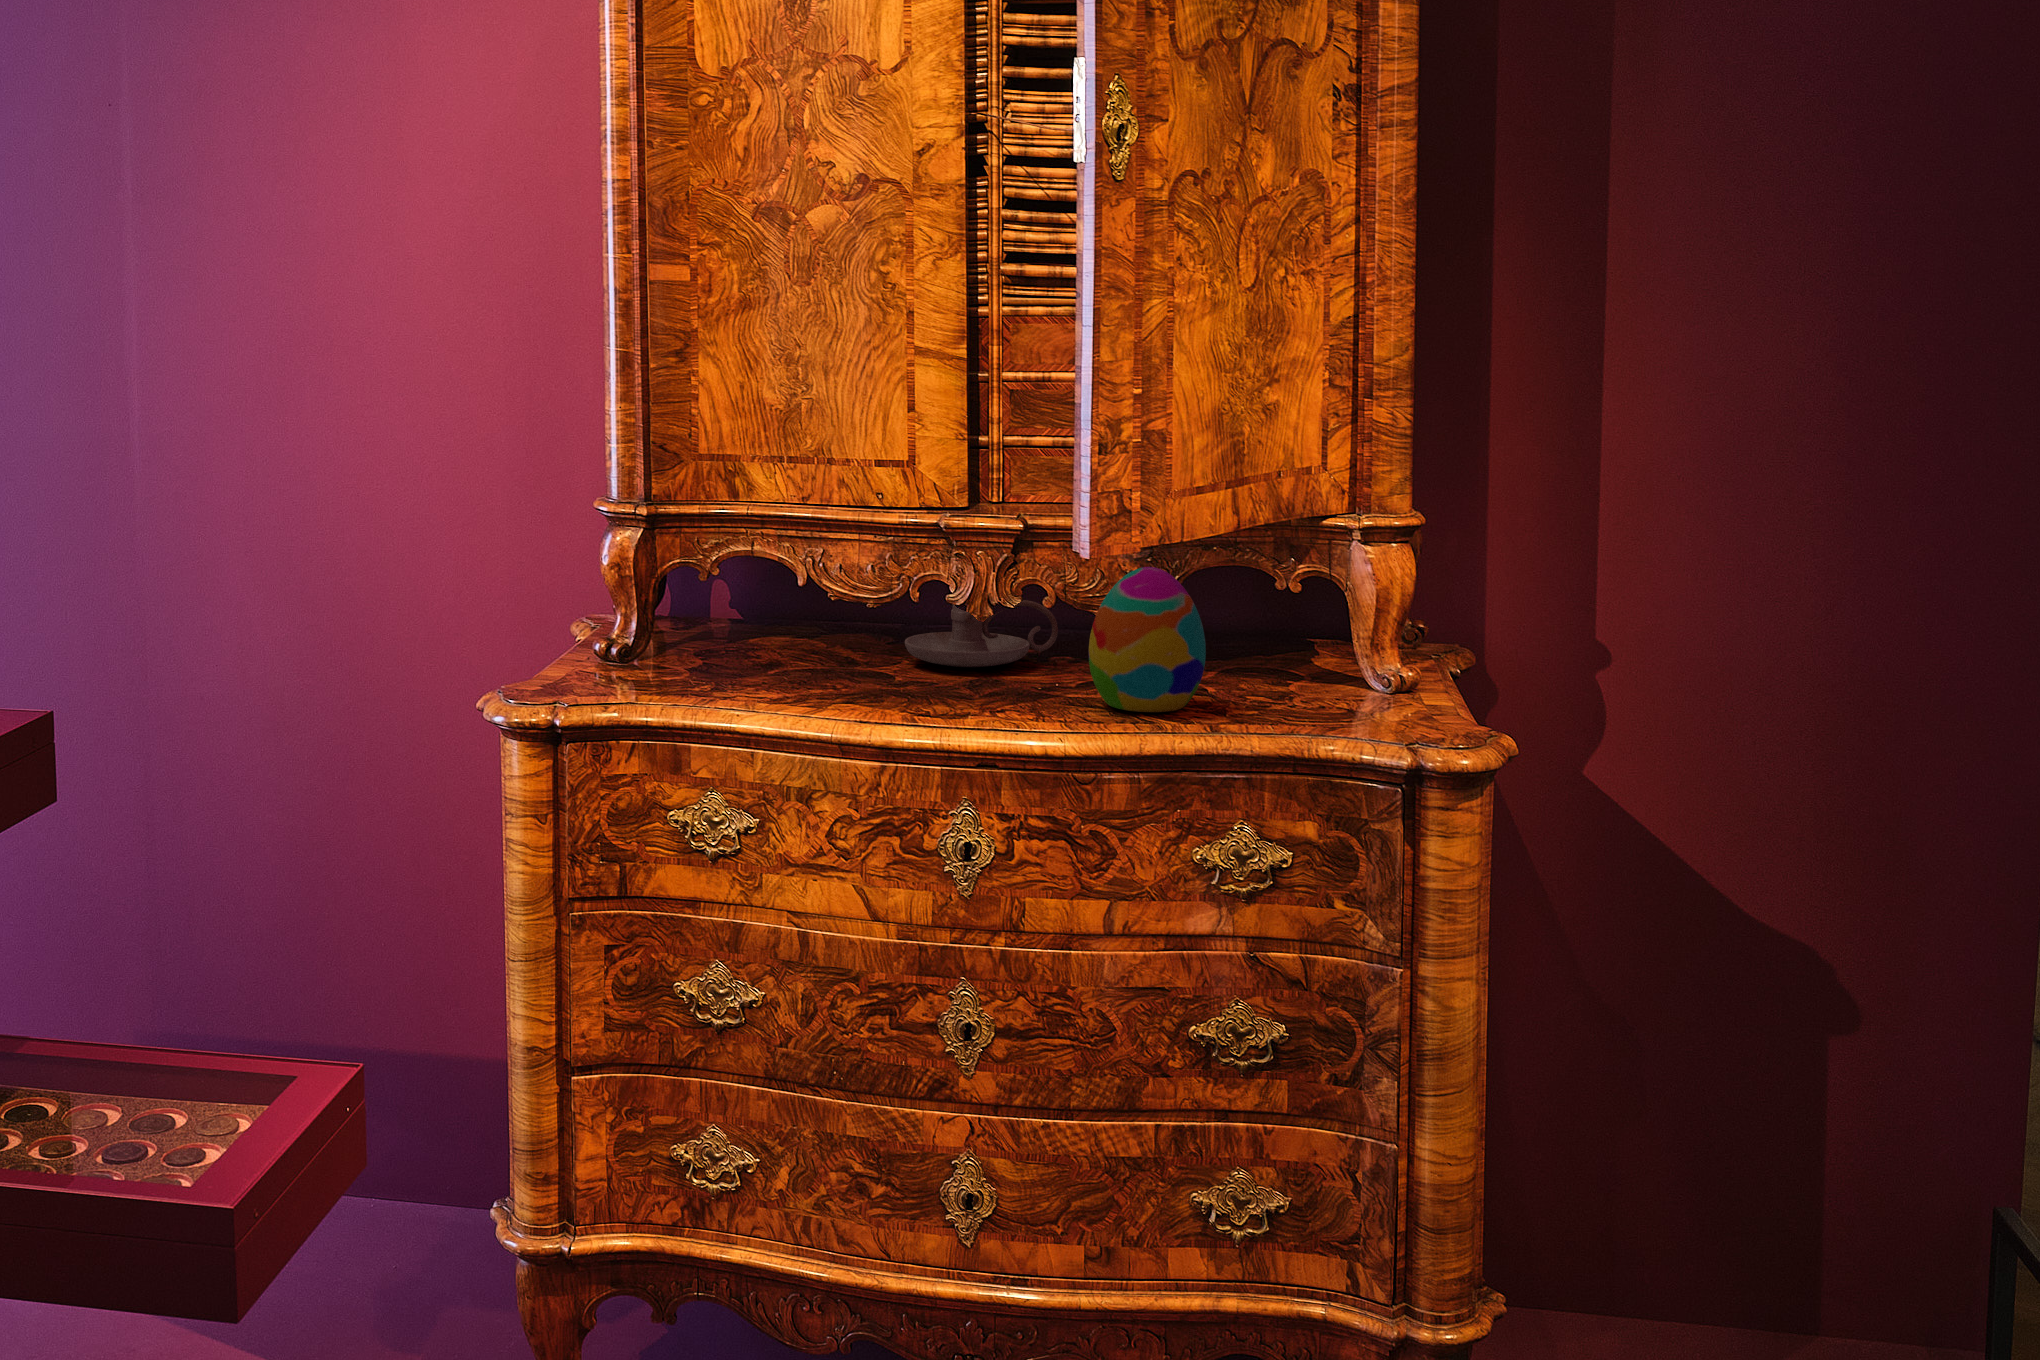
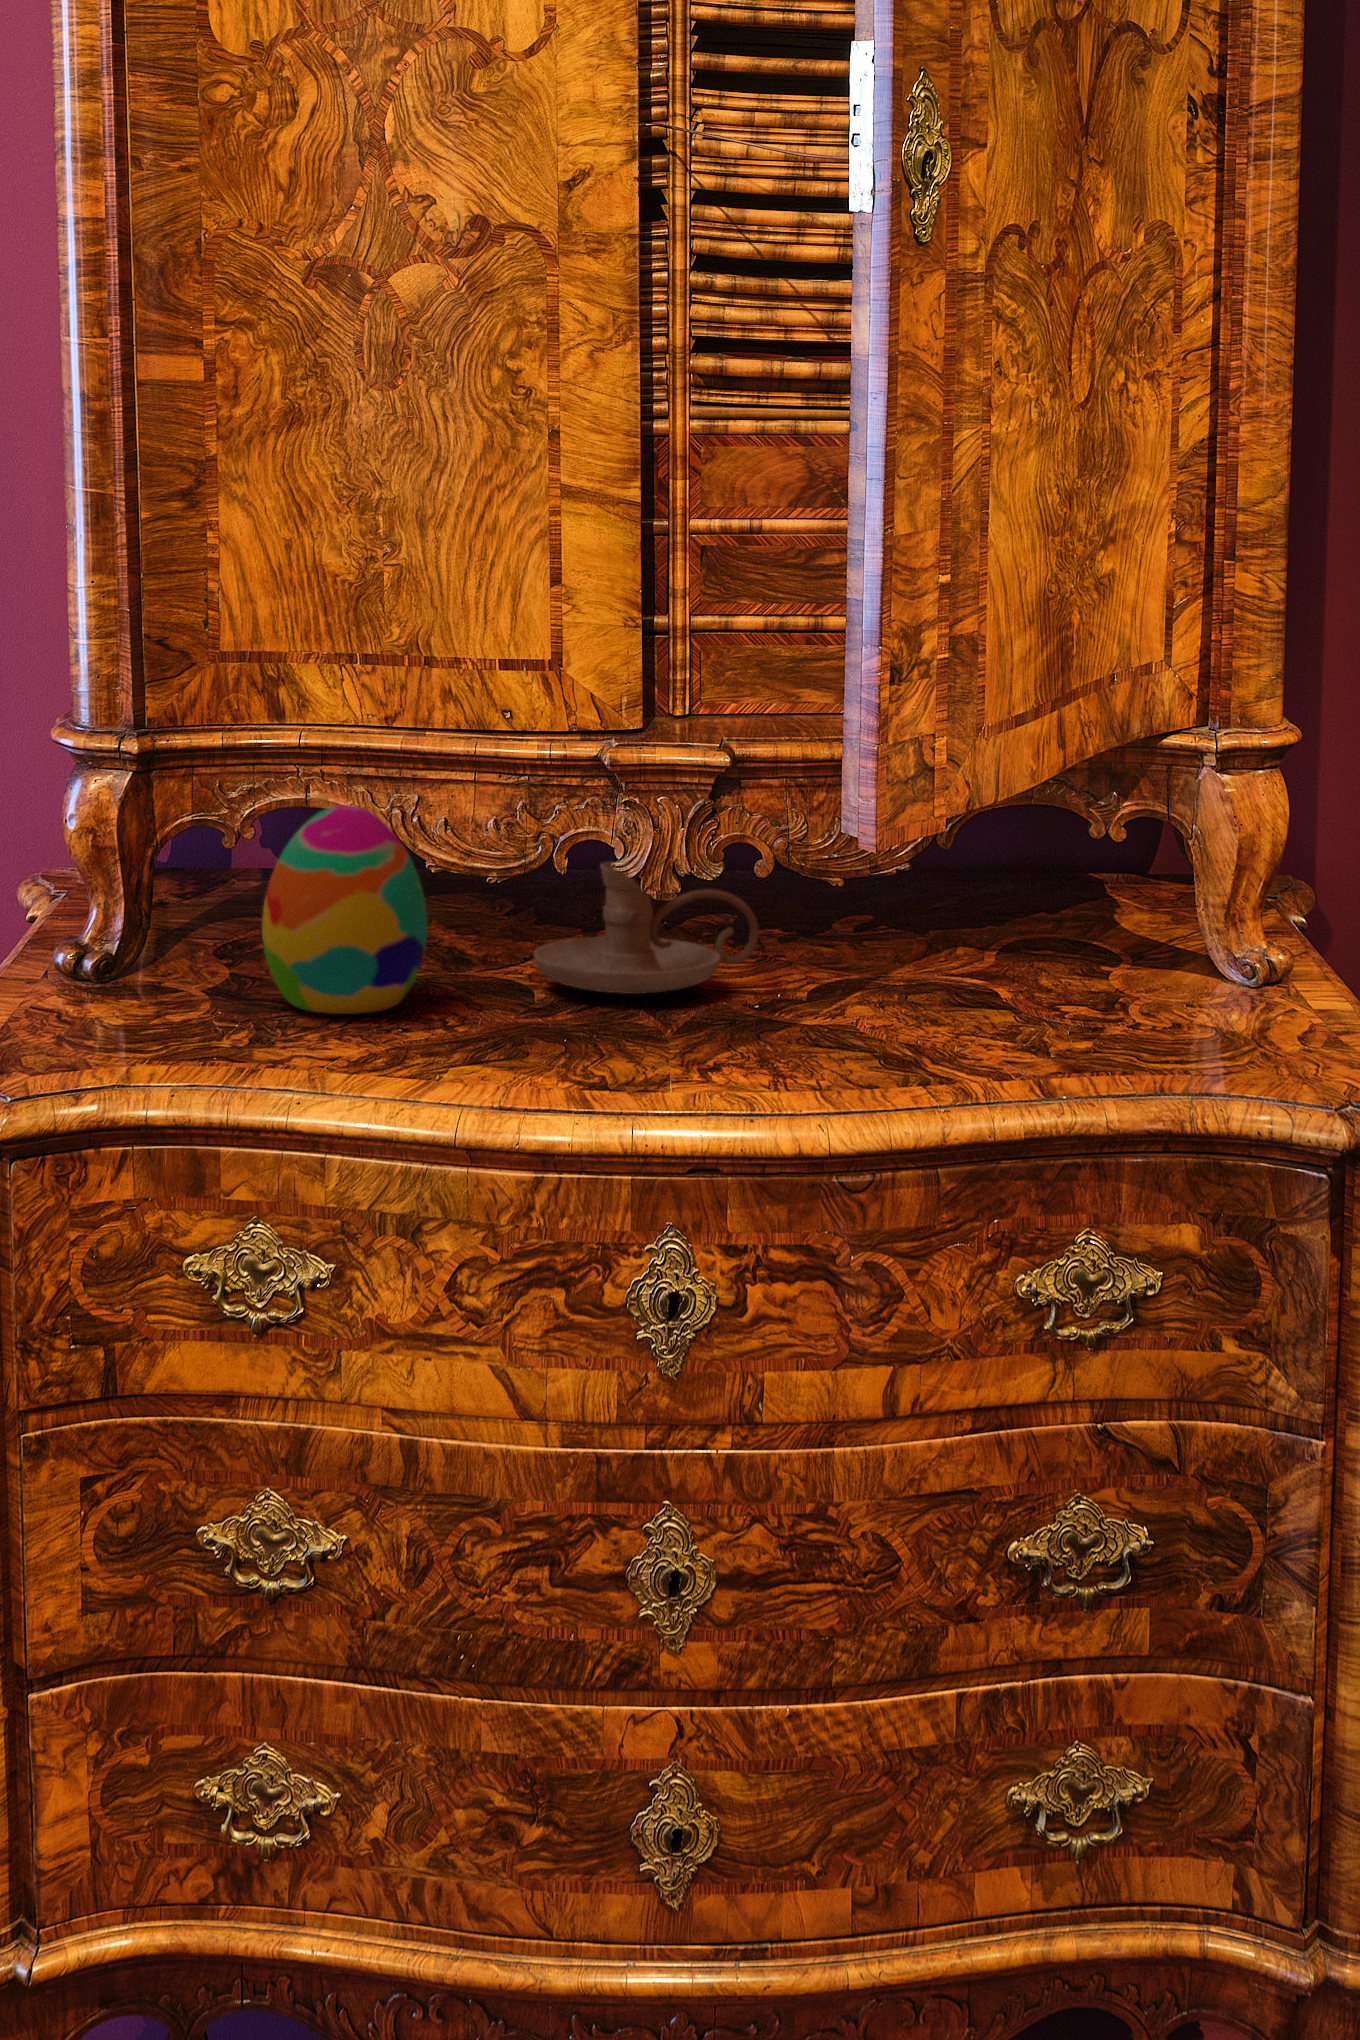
decorative egg: present [1089,567,1206,712] -> present [262,805,427,1014]

